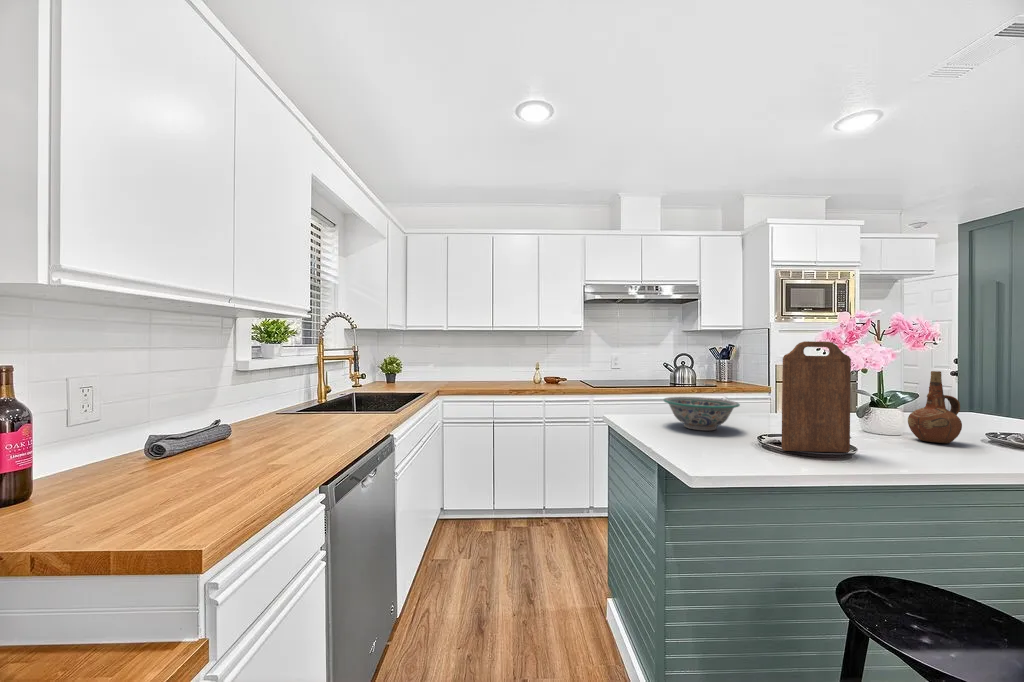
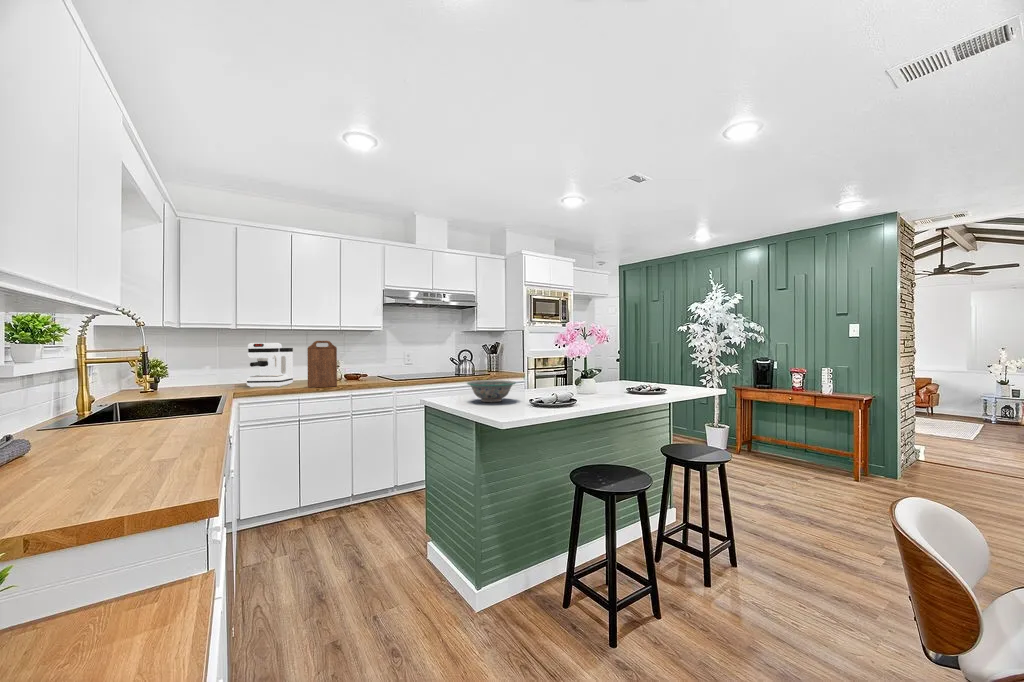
coffee maker: none [450,340,492,385] -> present [247,343,293,387]
cutting board: present [782,341,851,452] -> present [307,341,337,388]
ceramic pitcher: present [908,371,962,443] -> none [601,356,623,396]

